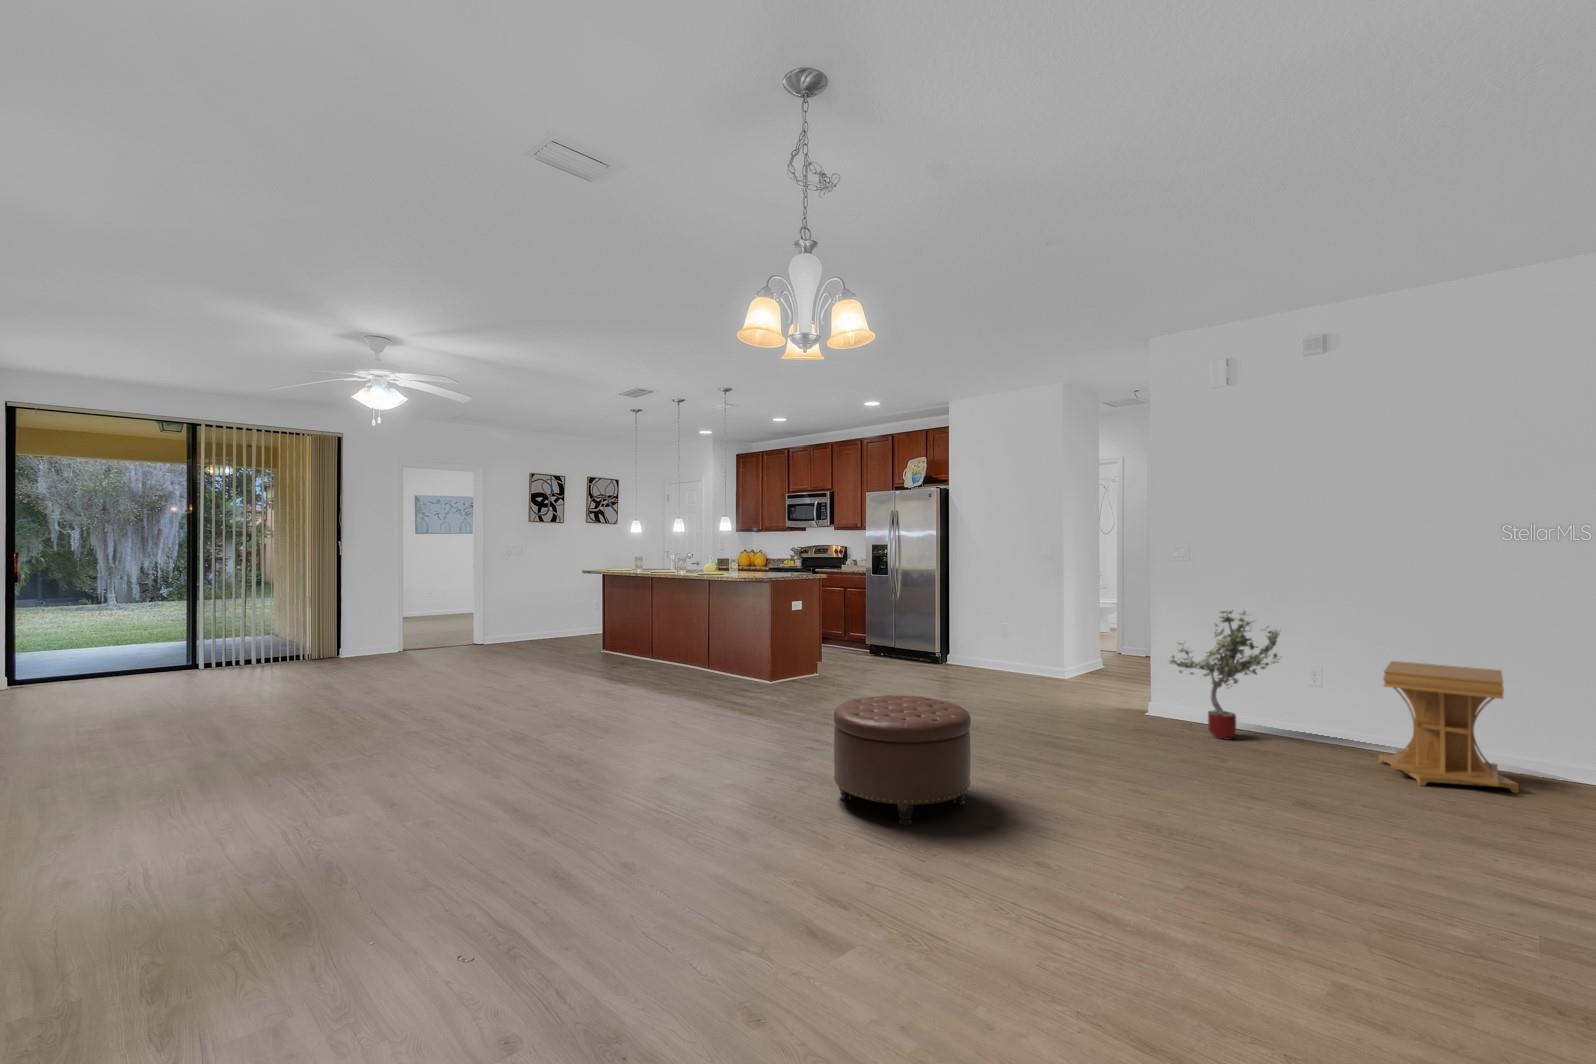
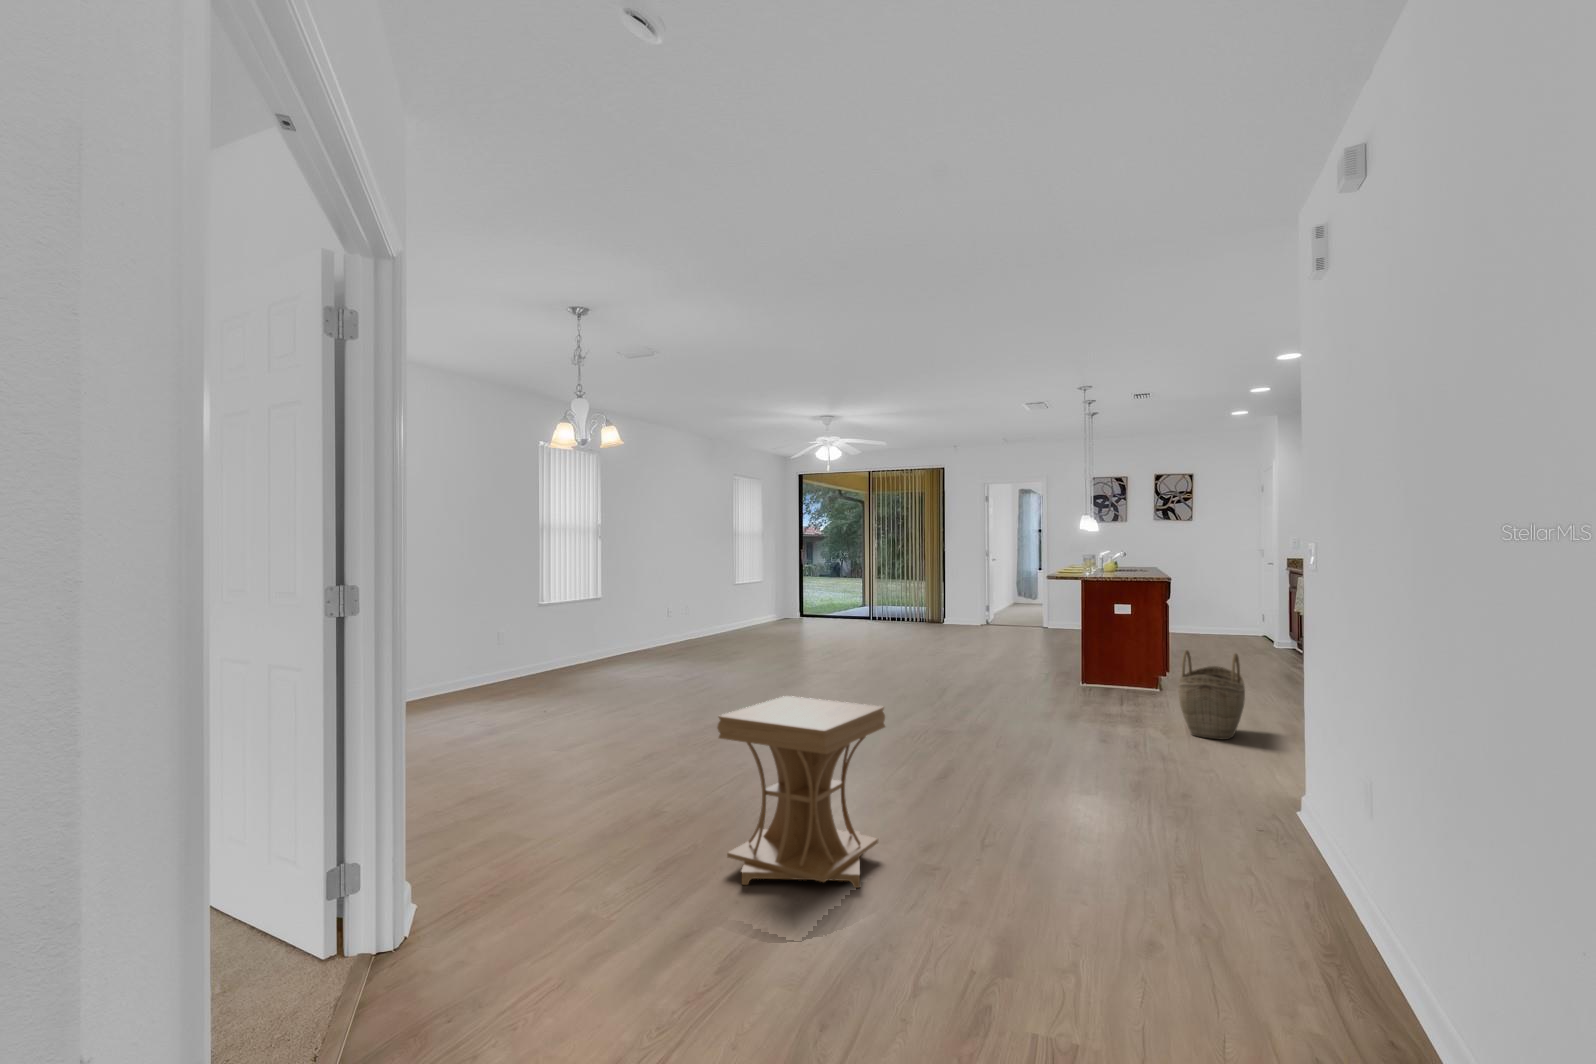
potted tree: present [1170,610,1282,739] -> none [881,622,985,793]
woven basket: none [991,620,1042,679] -> present [1178,650,1245,740]
ottoman: present [834,695,971,825] -> none [632,644,721,717]

